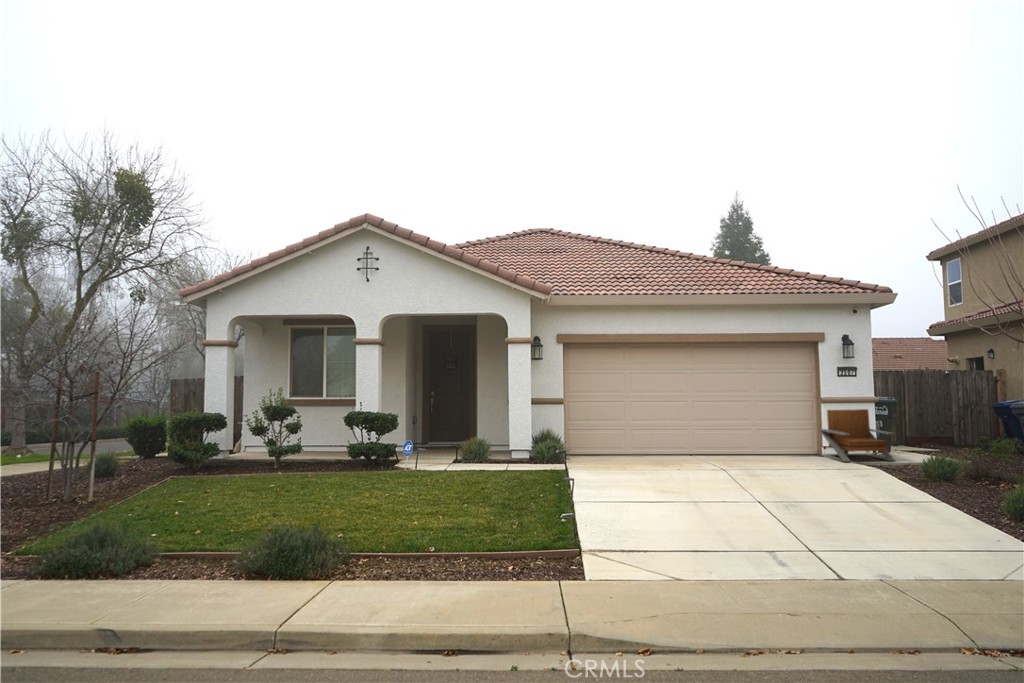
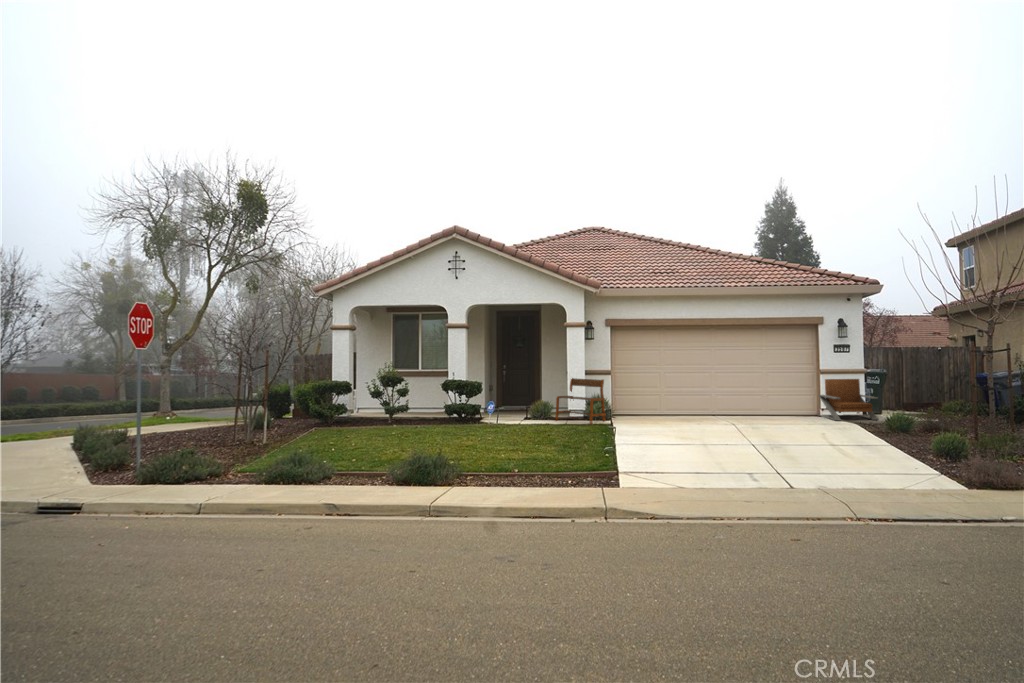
bench: none [494,409,559,470] -> present [556,378,606,424]

